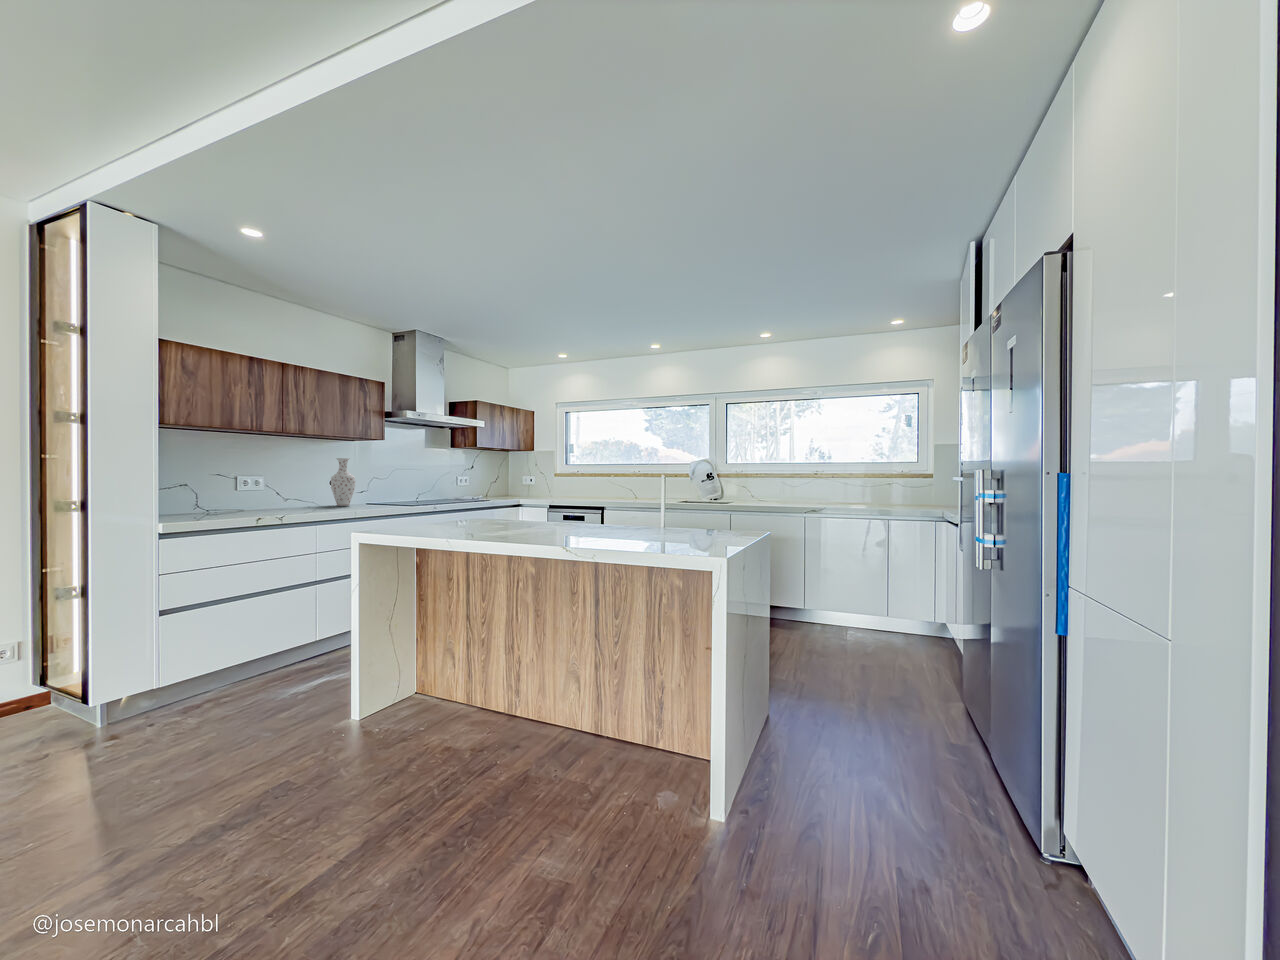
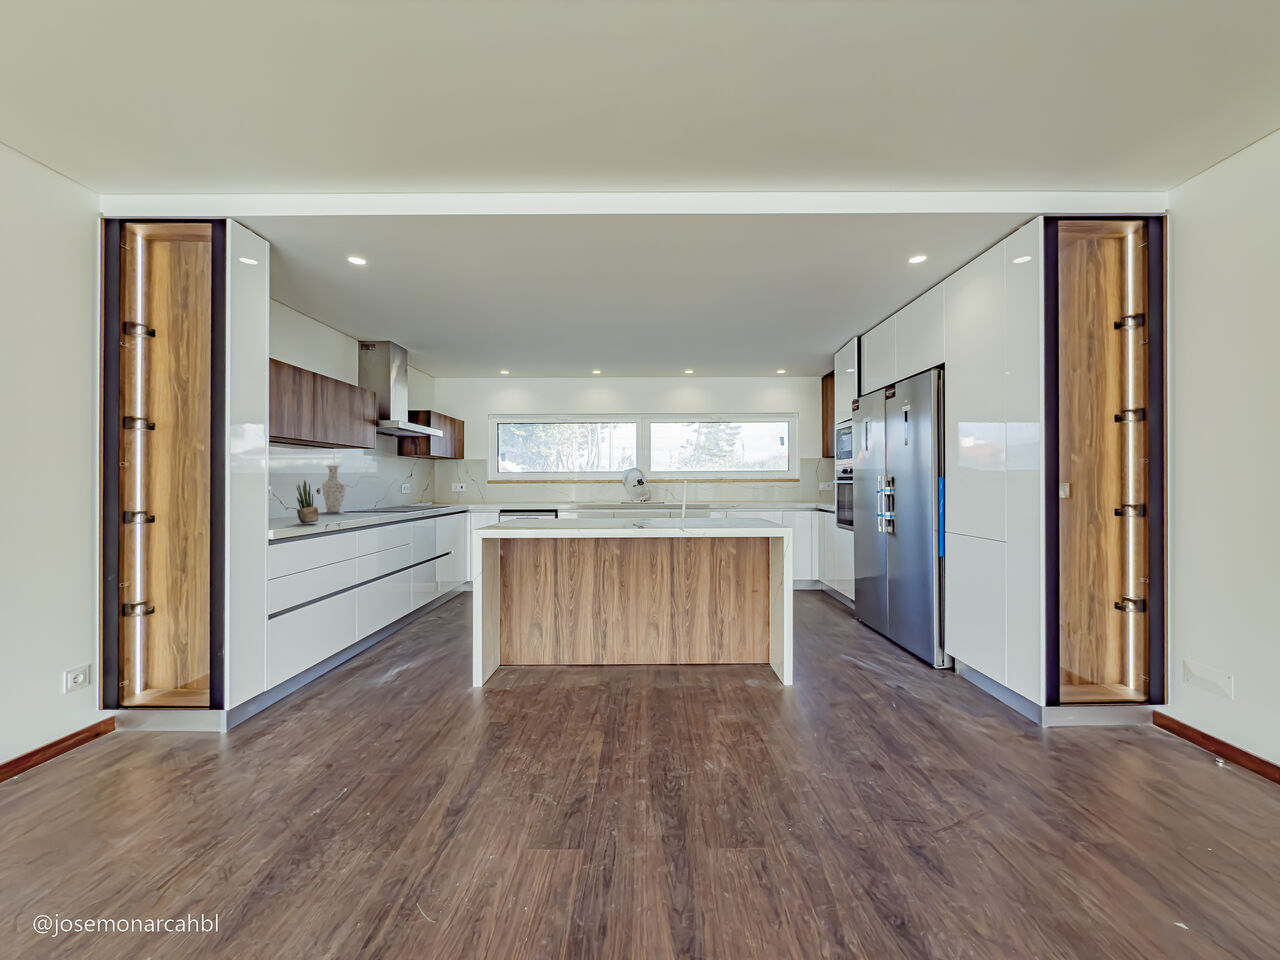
potted plant: none [228,472,251,518] -> present [297,480,318,524]

